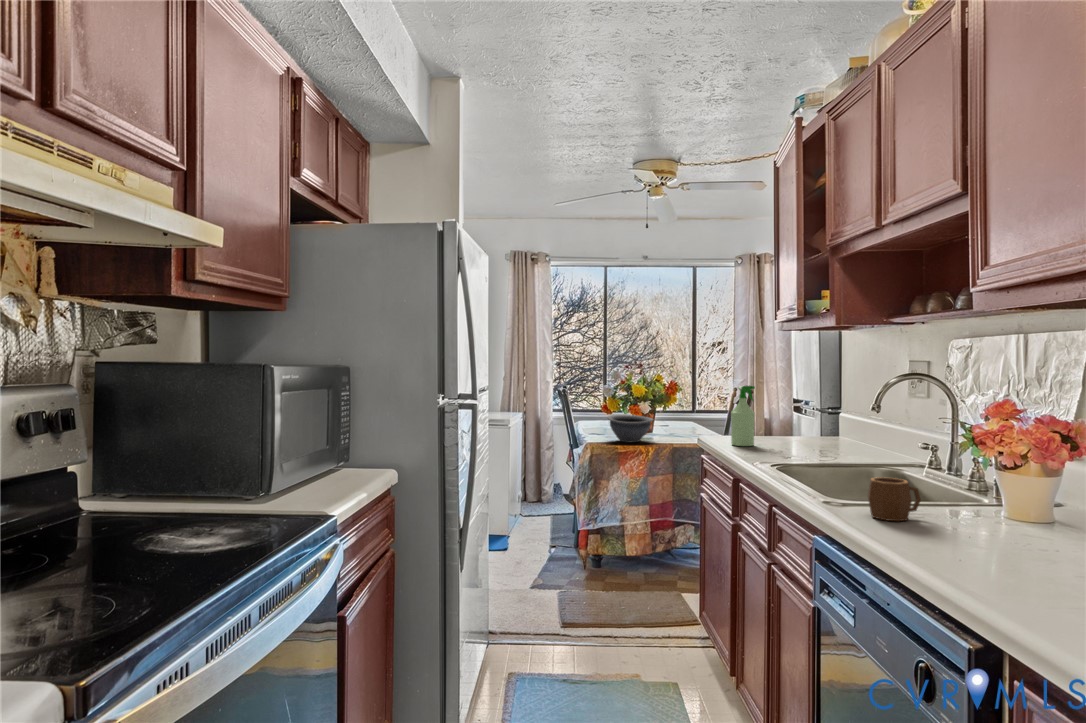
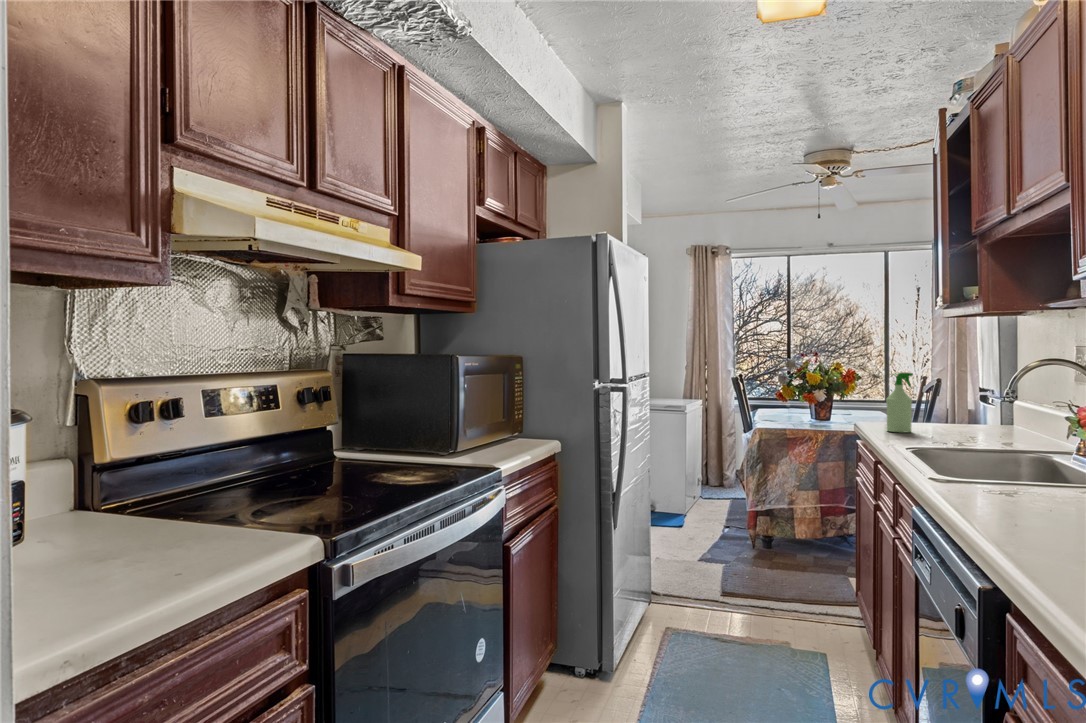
bowl: present [607,415,653,442] -> none [776,402,825,429]
mug: present [868,477,921,521] -> none [970,457,1028,499]

